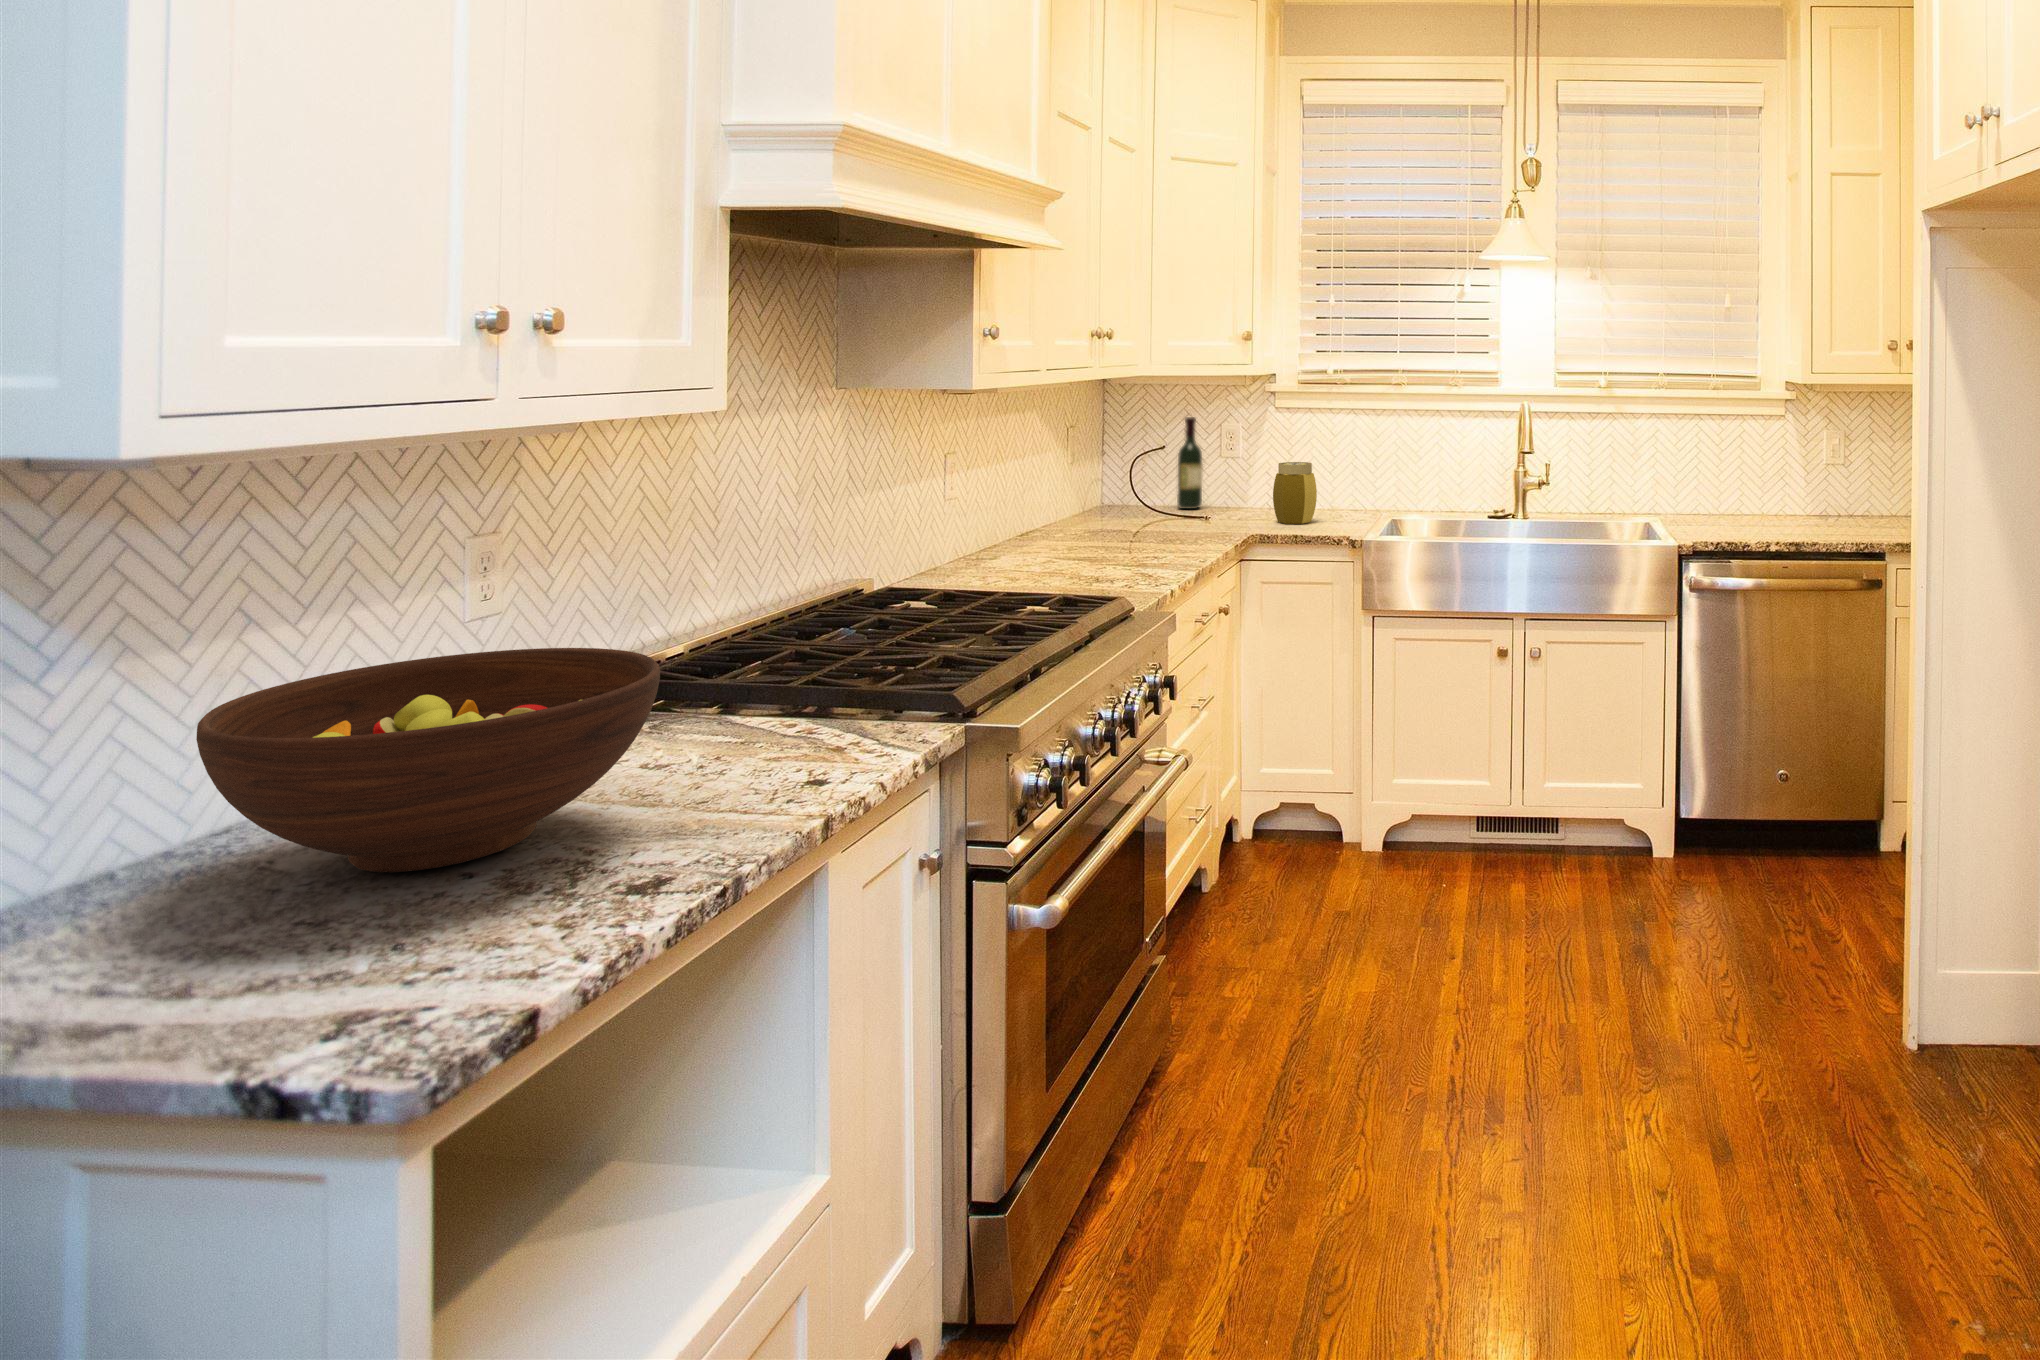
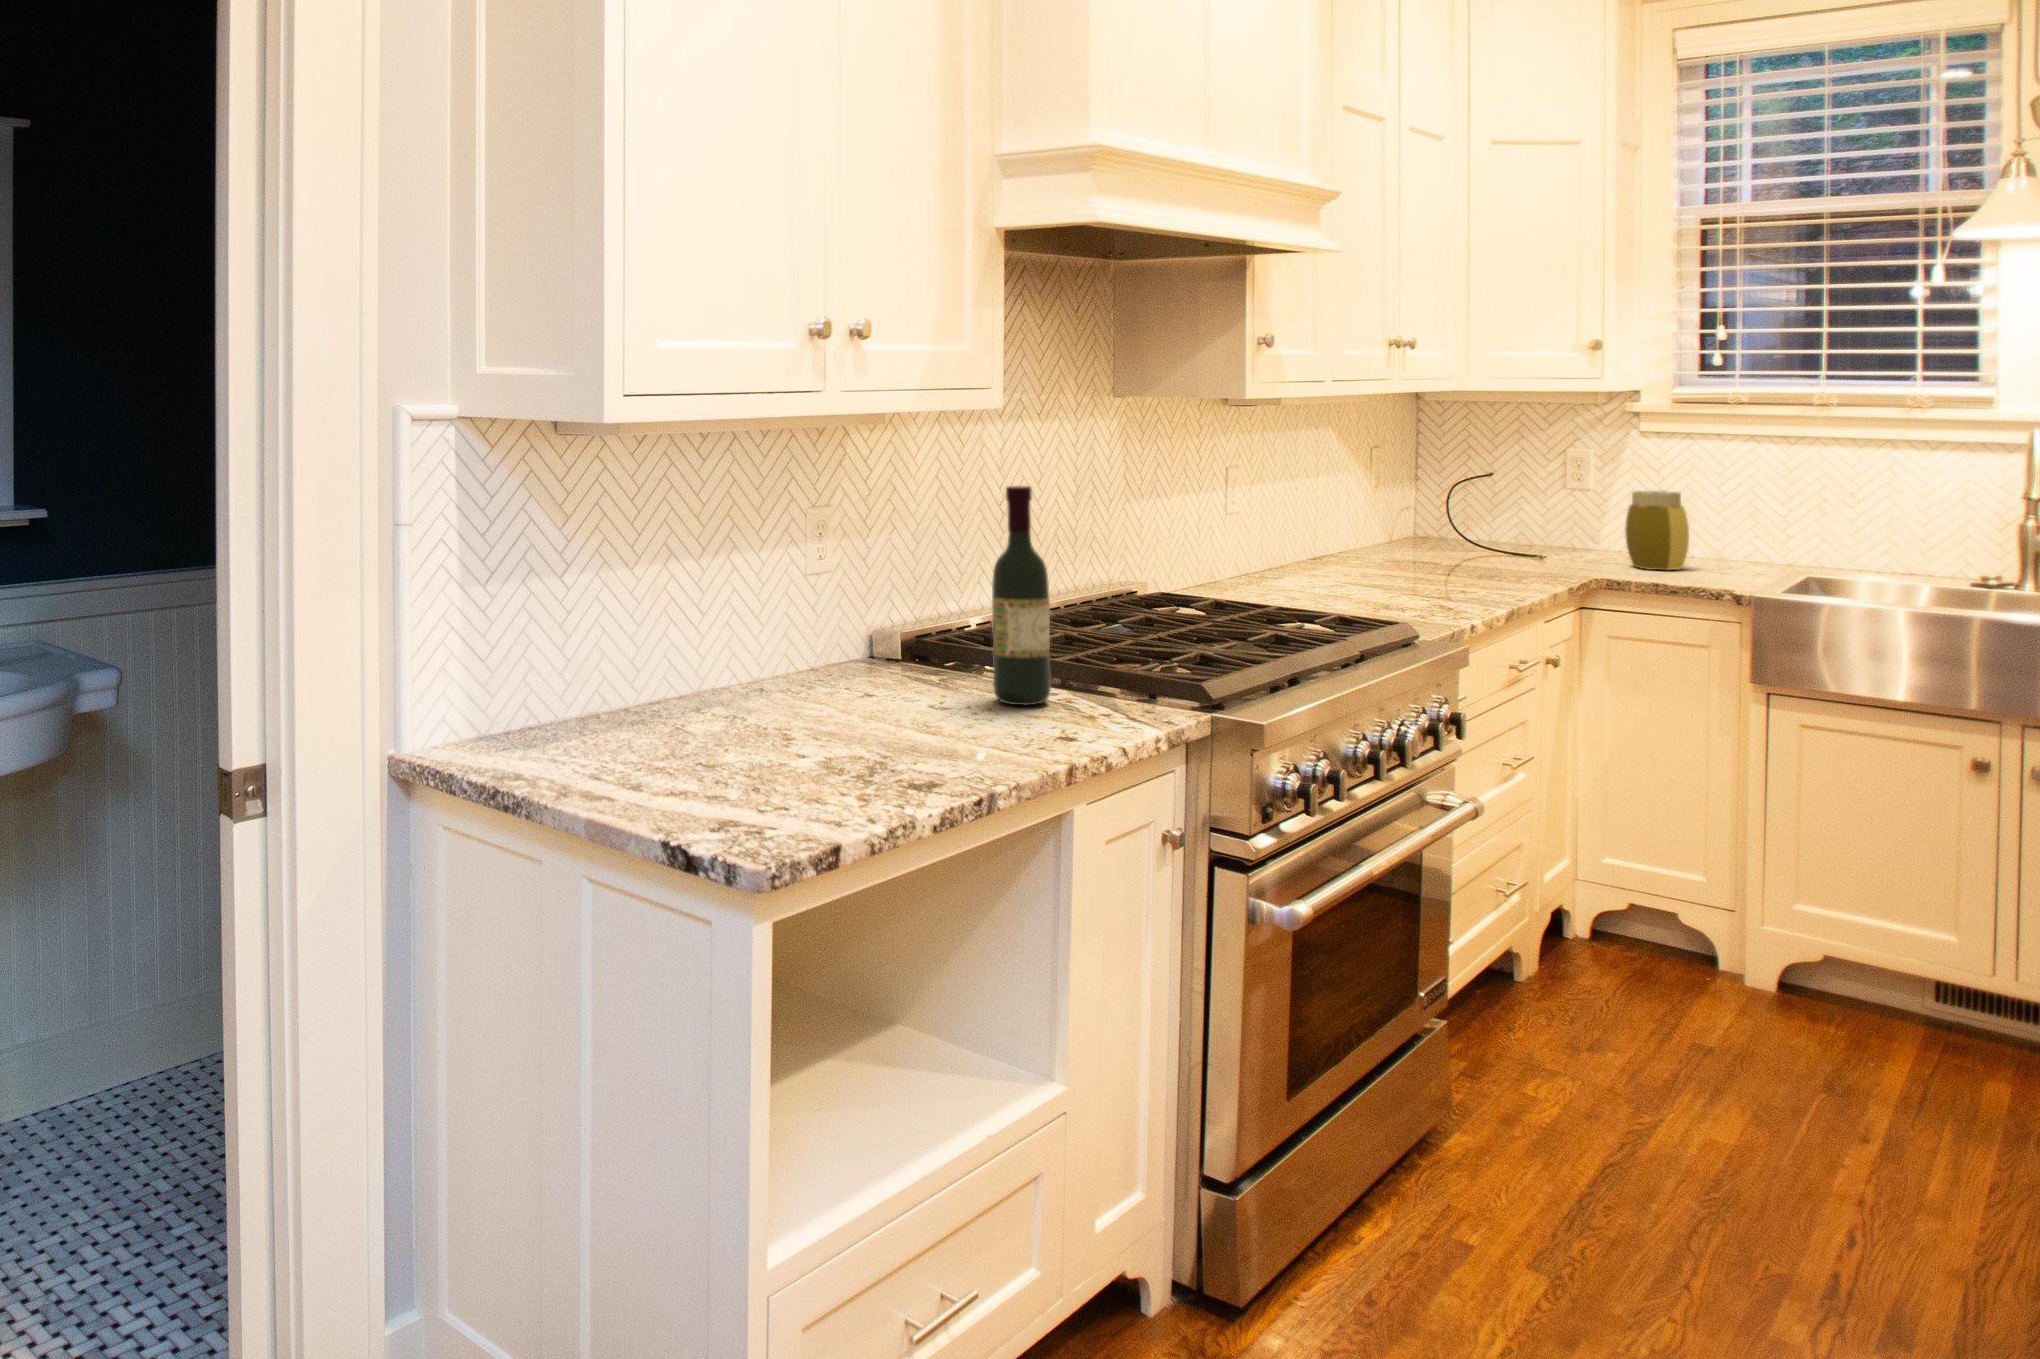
wine bottle: present [1177,417,1203,509] -> present [992,486,1051,705]
fruit bowl: present [196,648,660,872] -> none [656,589,935,744]

